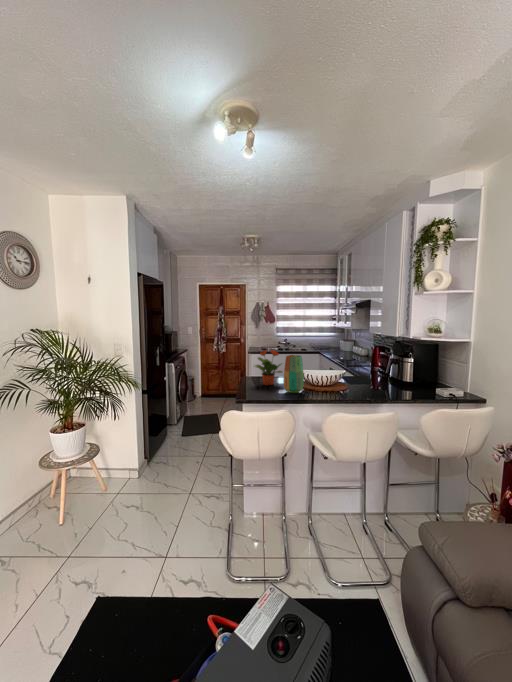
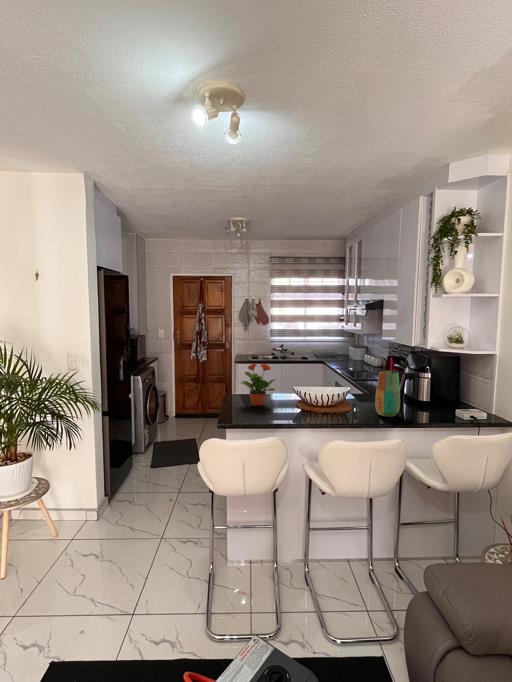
vase: present [284,355,304,393] -> present [375,370,400,417]

